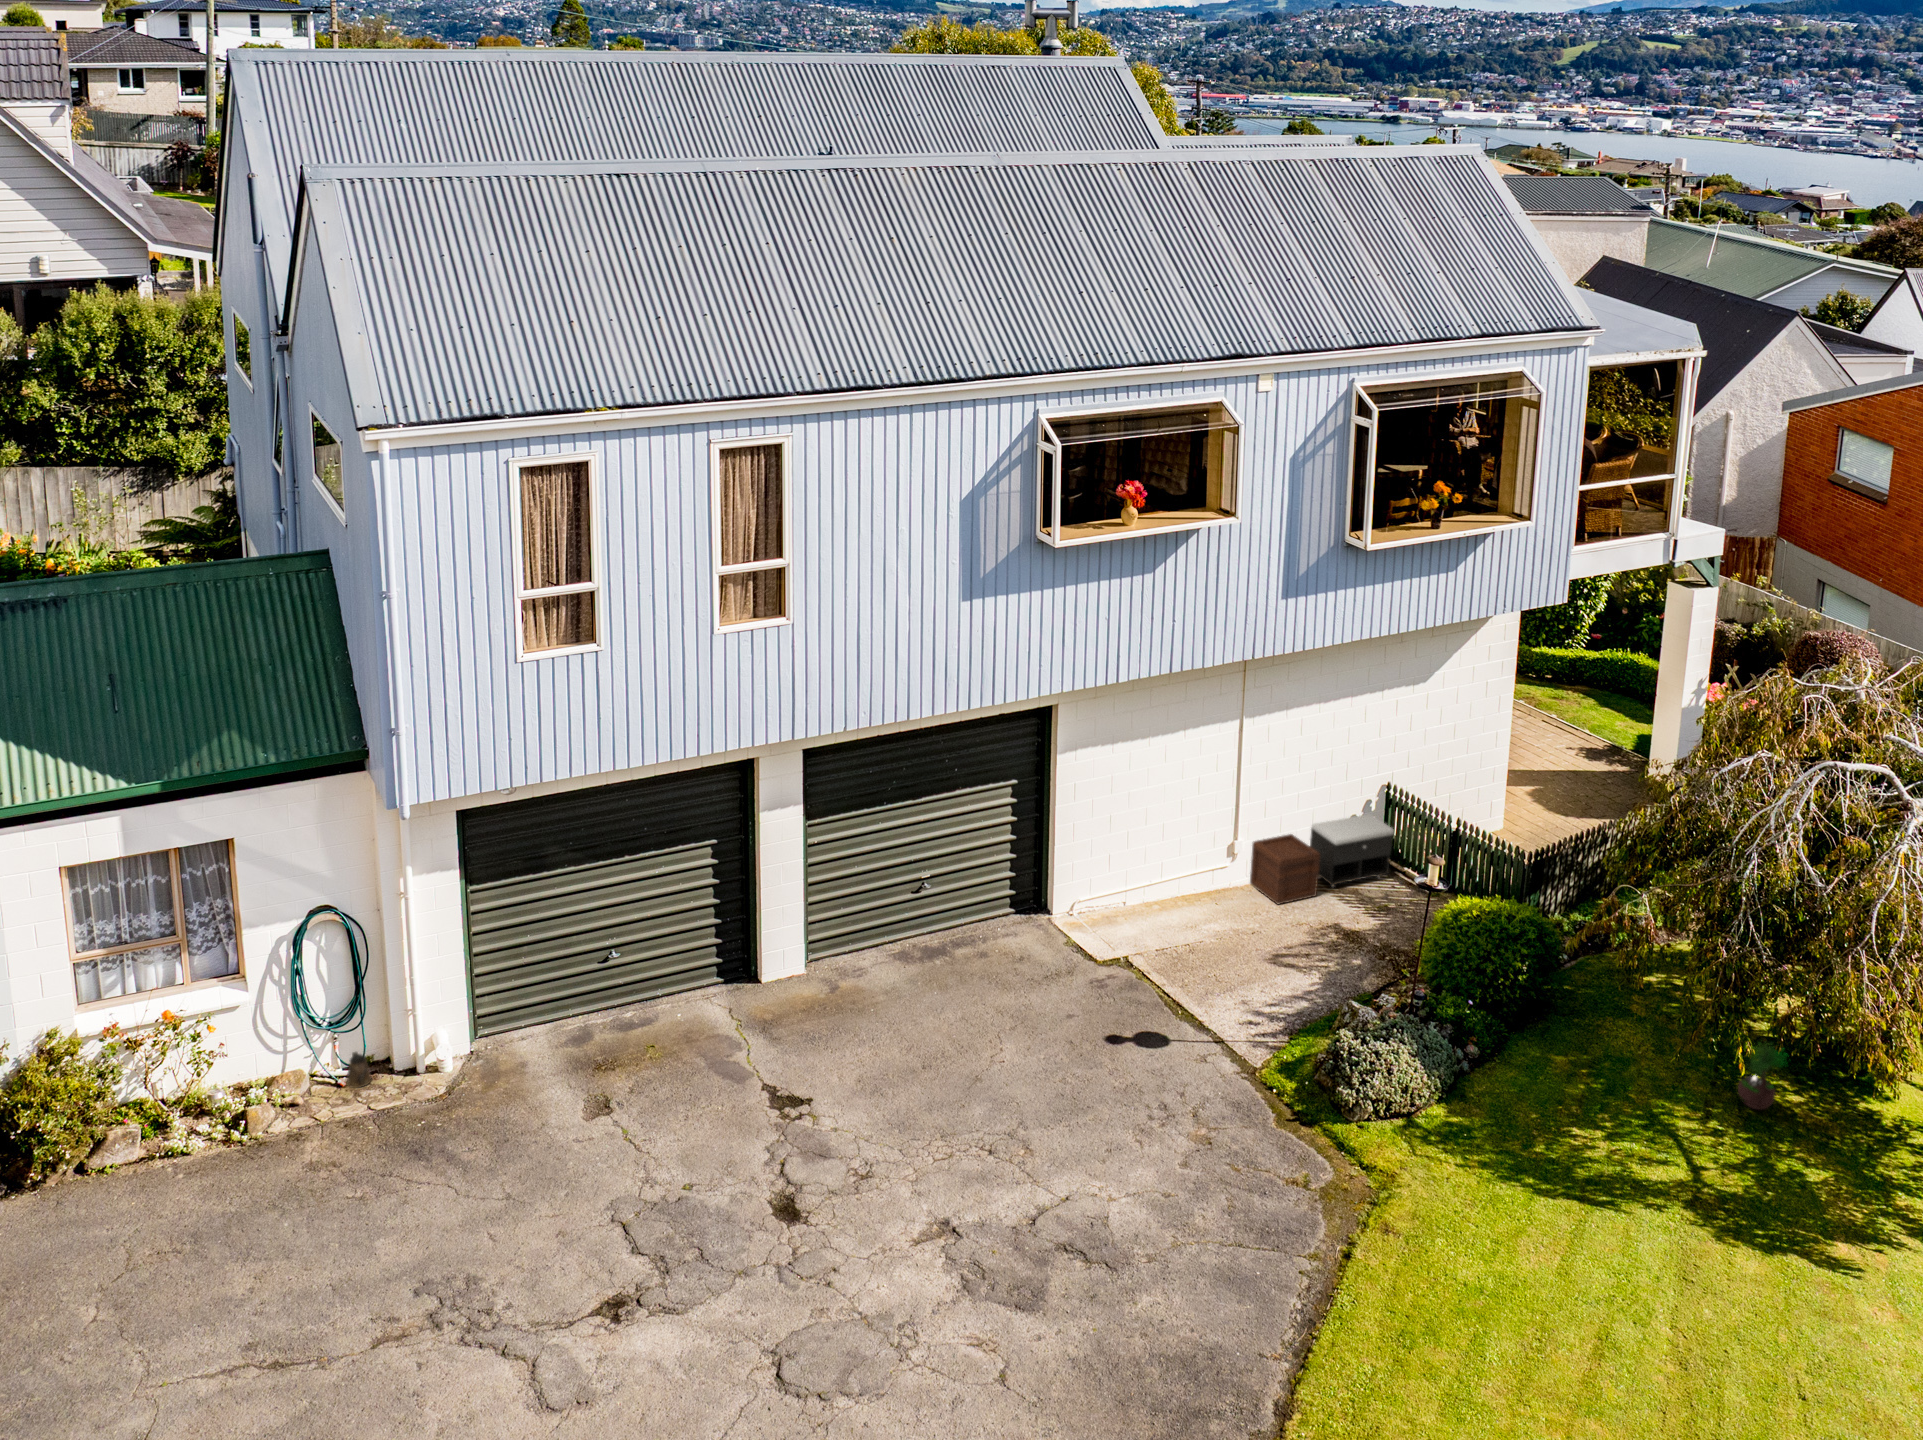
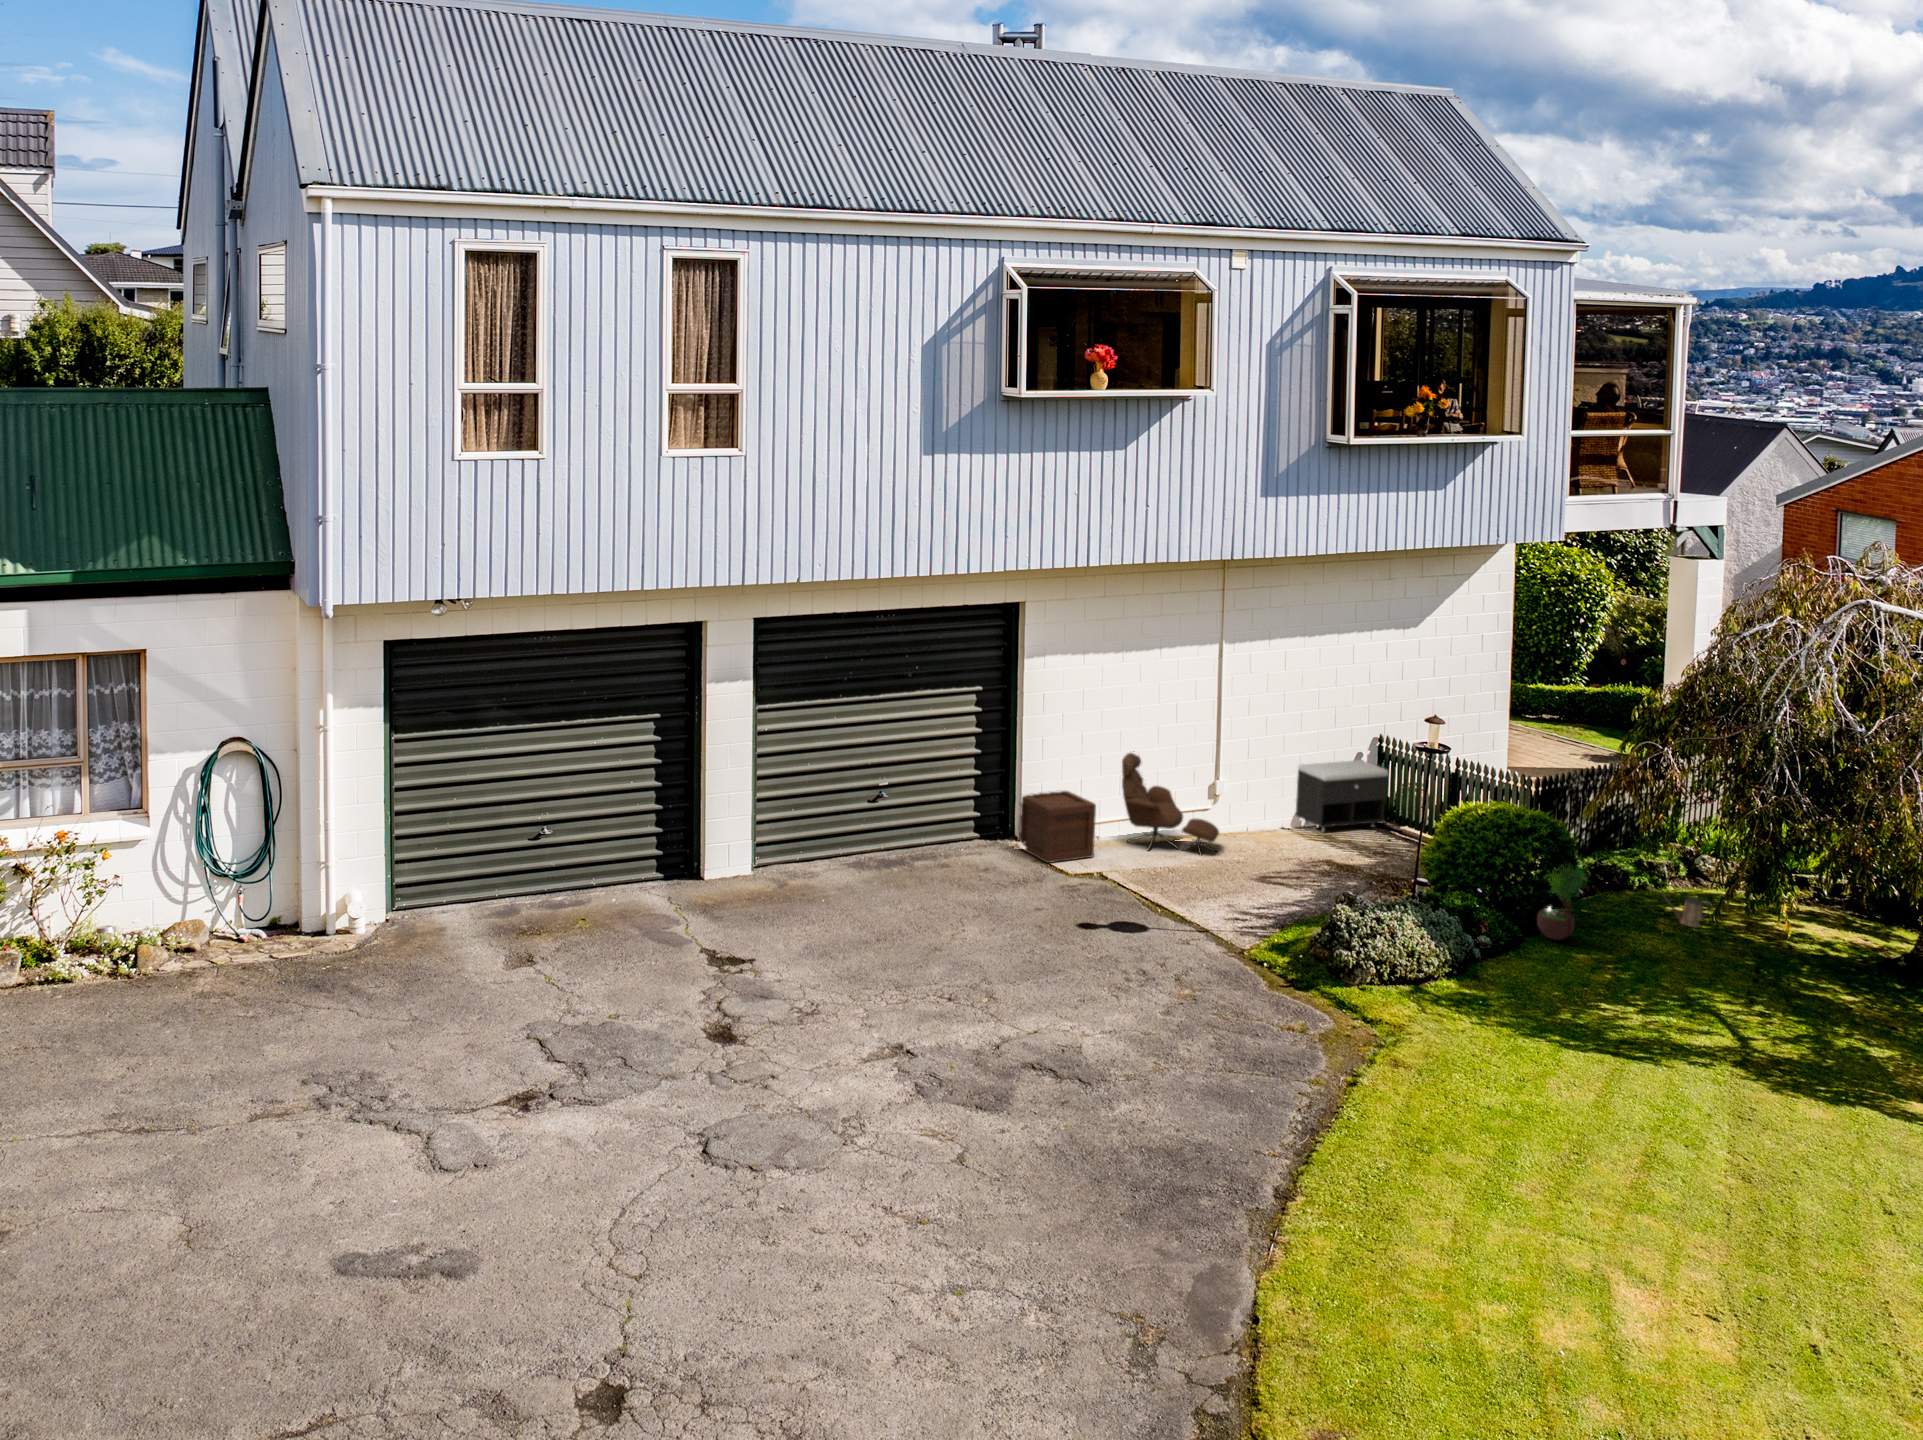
lounge chair: none [1149,826,1237,928] -> present [1122,751,1219,855]
wooden crate: present [1250,834,1320,904] -> present [1019,791,1096,863]
potted tree: present [1738,1044,1787,1109] -> present [1537,866,1586,940]
watering can: present [347,1052,372,1088] -> present [1662,893,1710,928]

